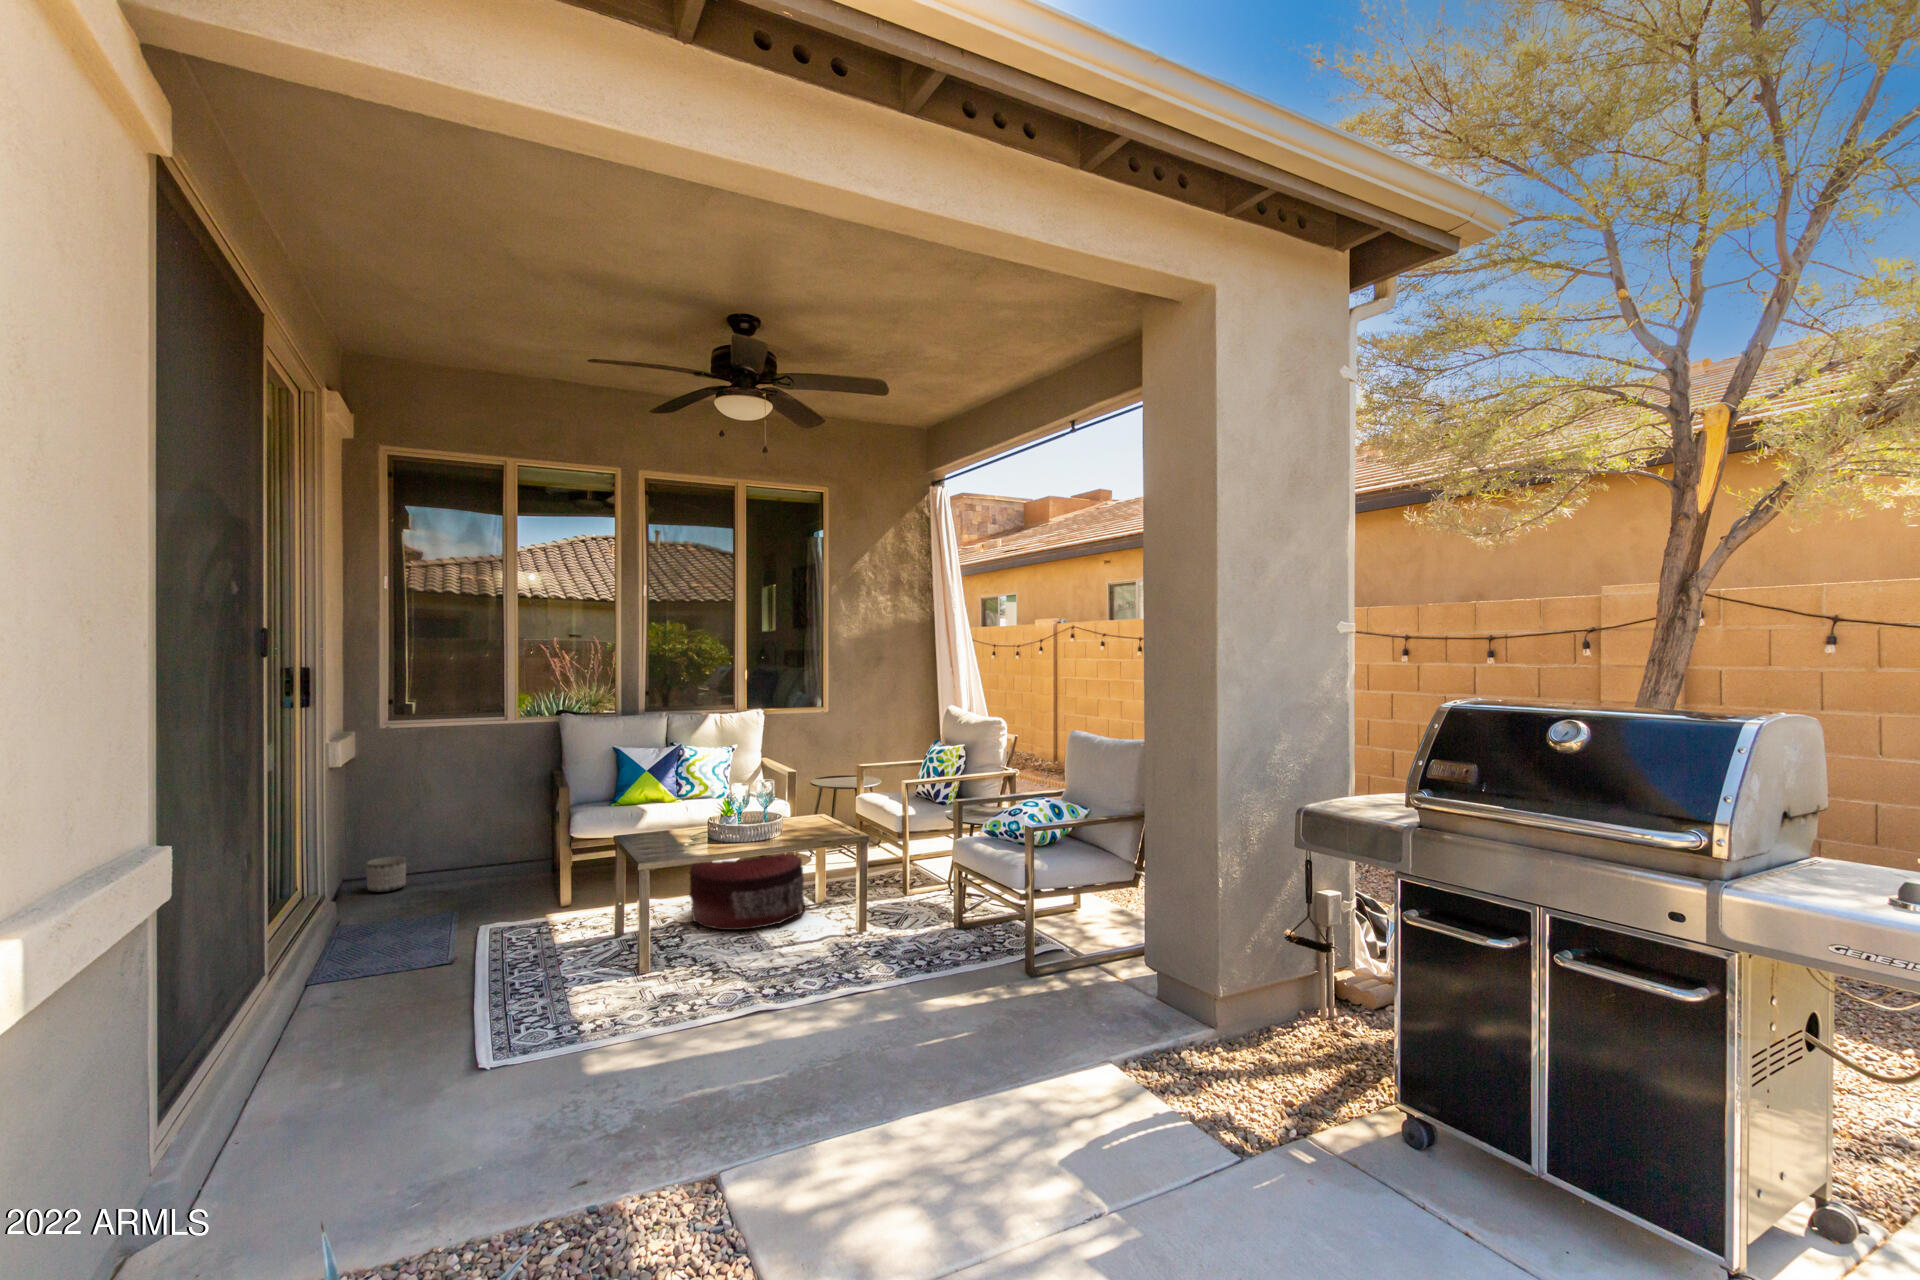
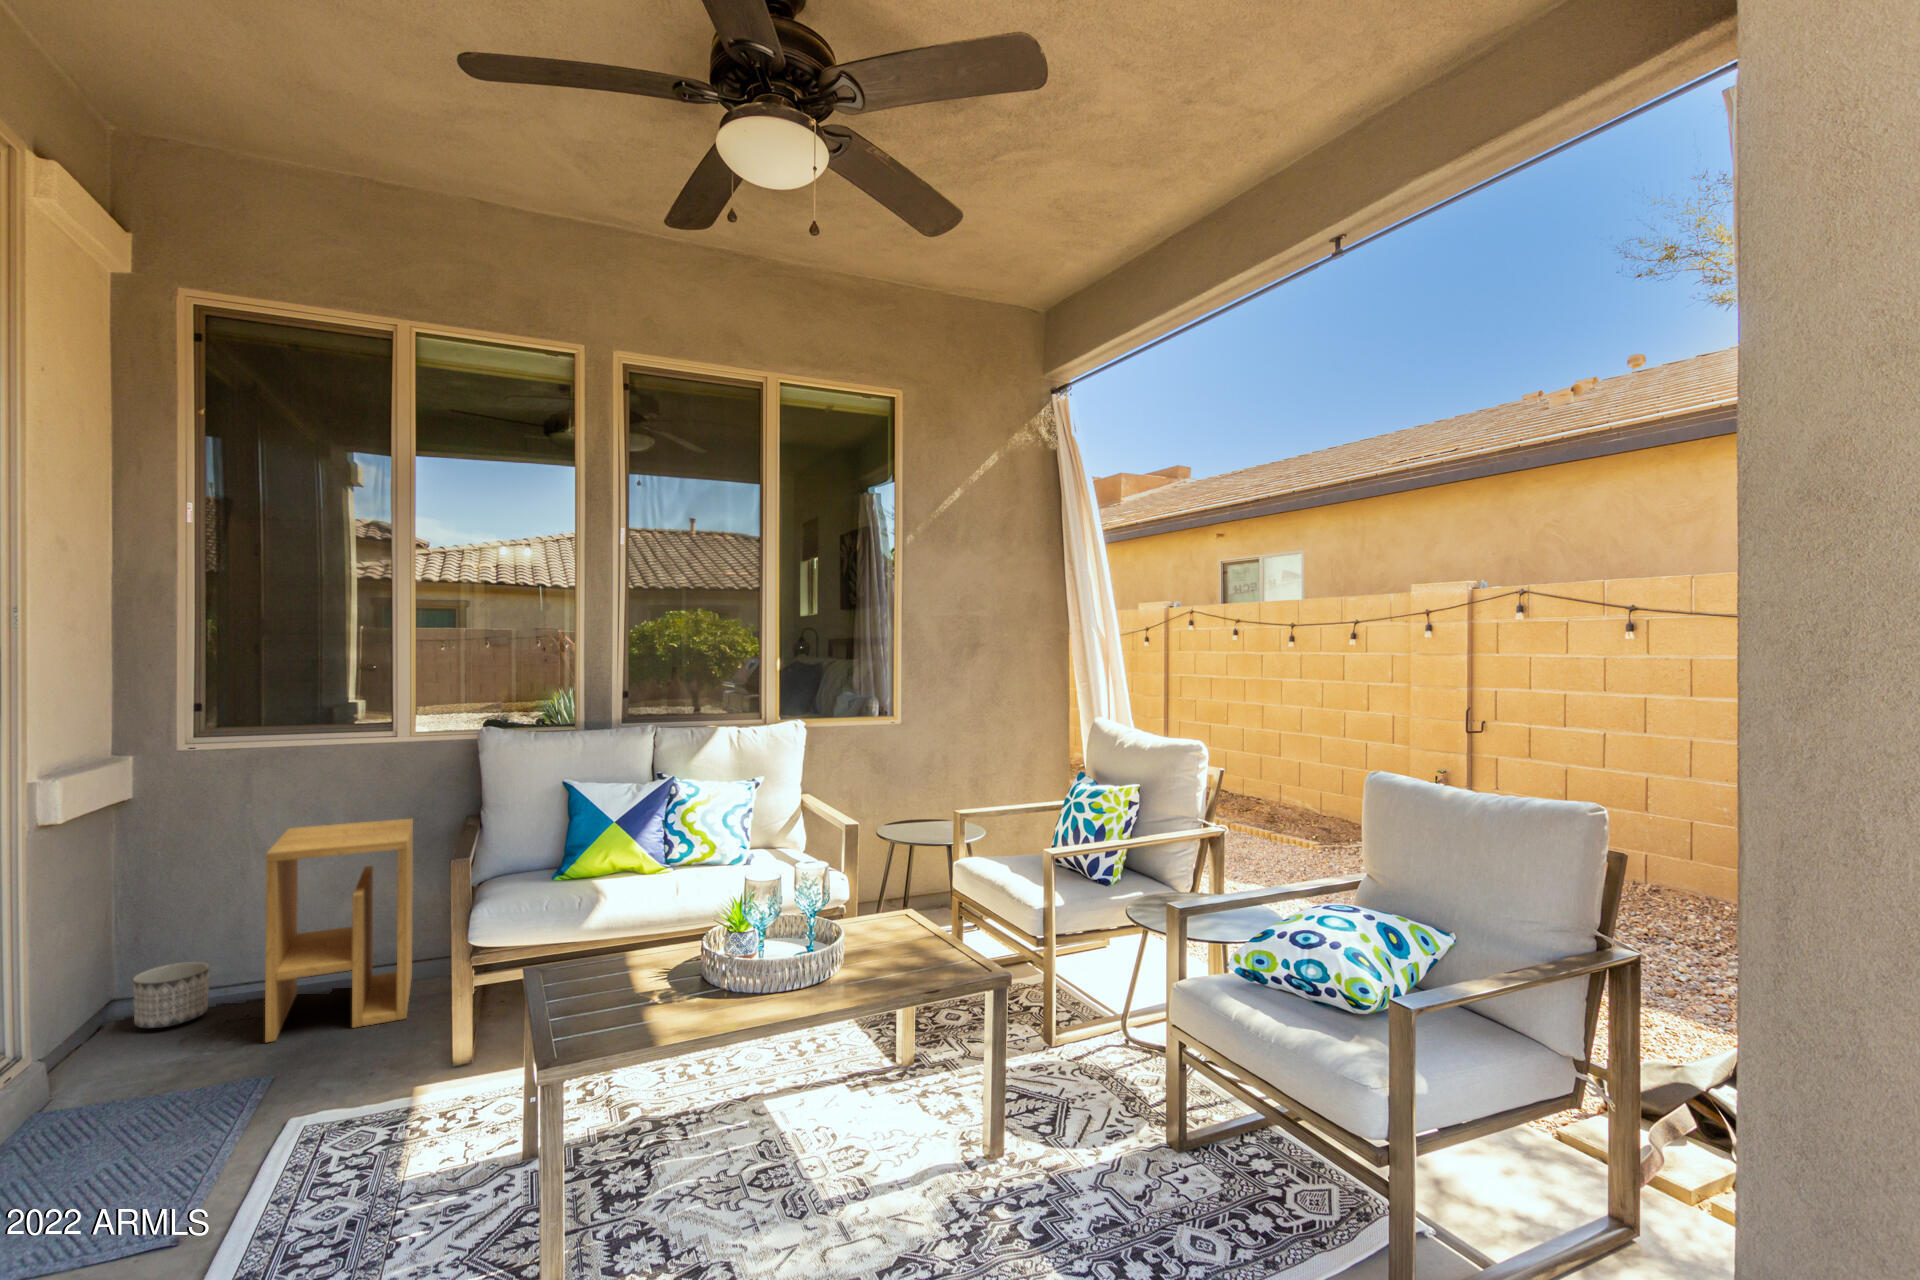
side table: none [447,773,526,897] -> present [265,819,413,1042]
pouf: present [689,852,805,930] -> none [669,971,887,1165]

